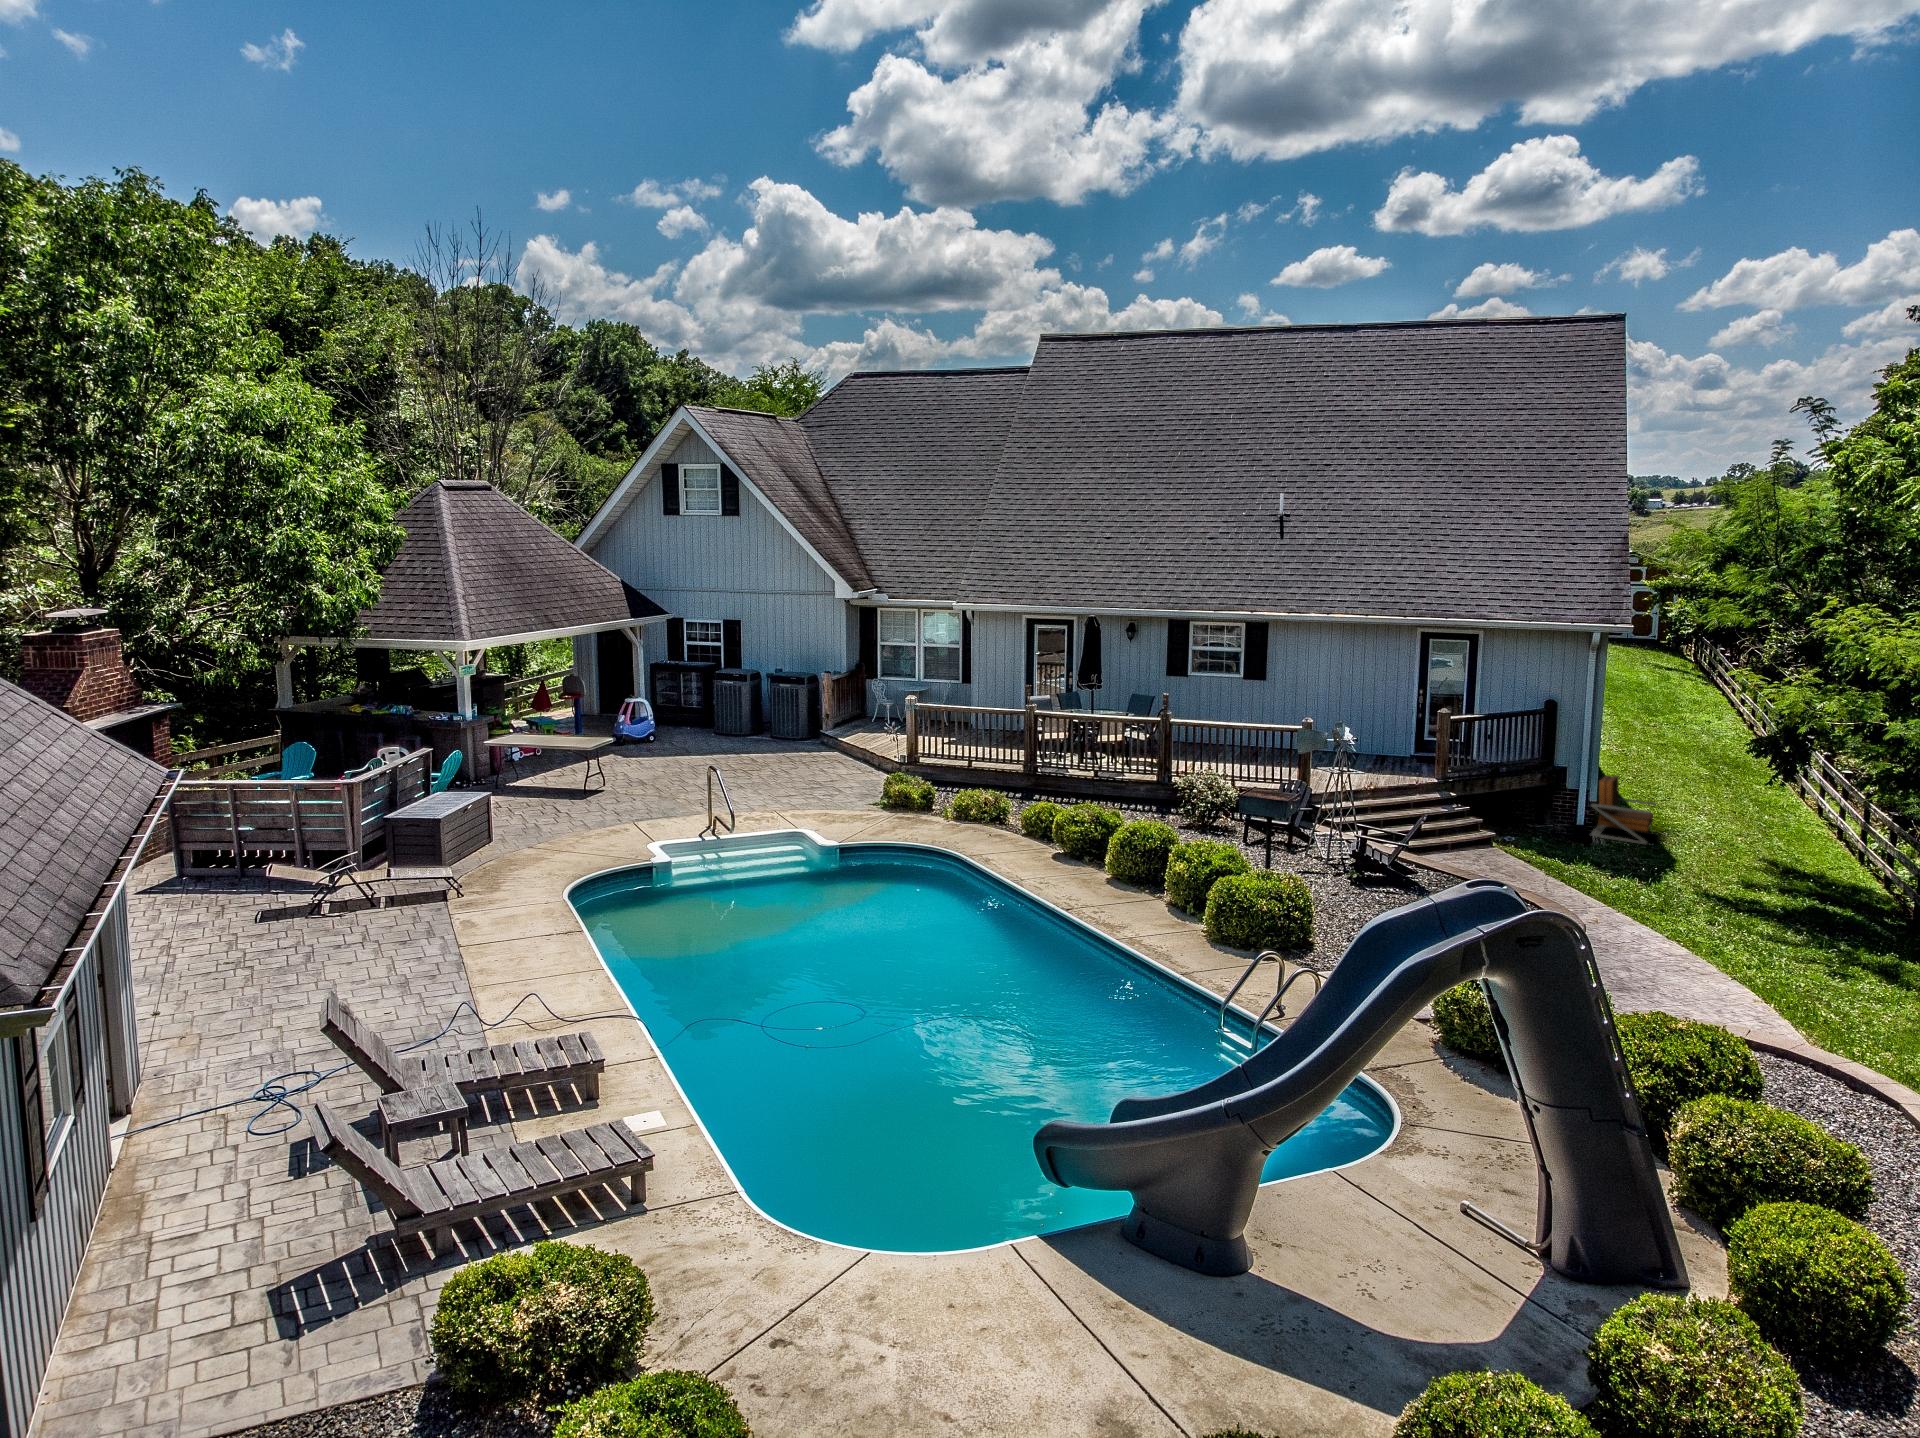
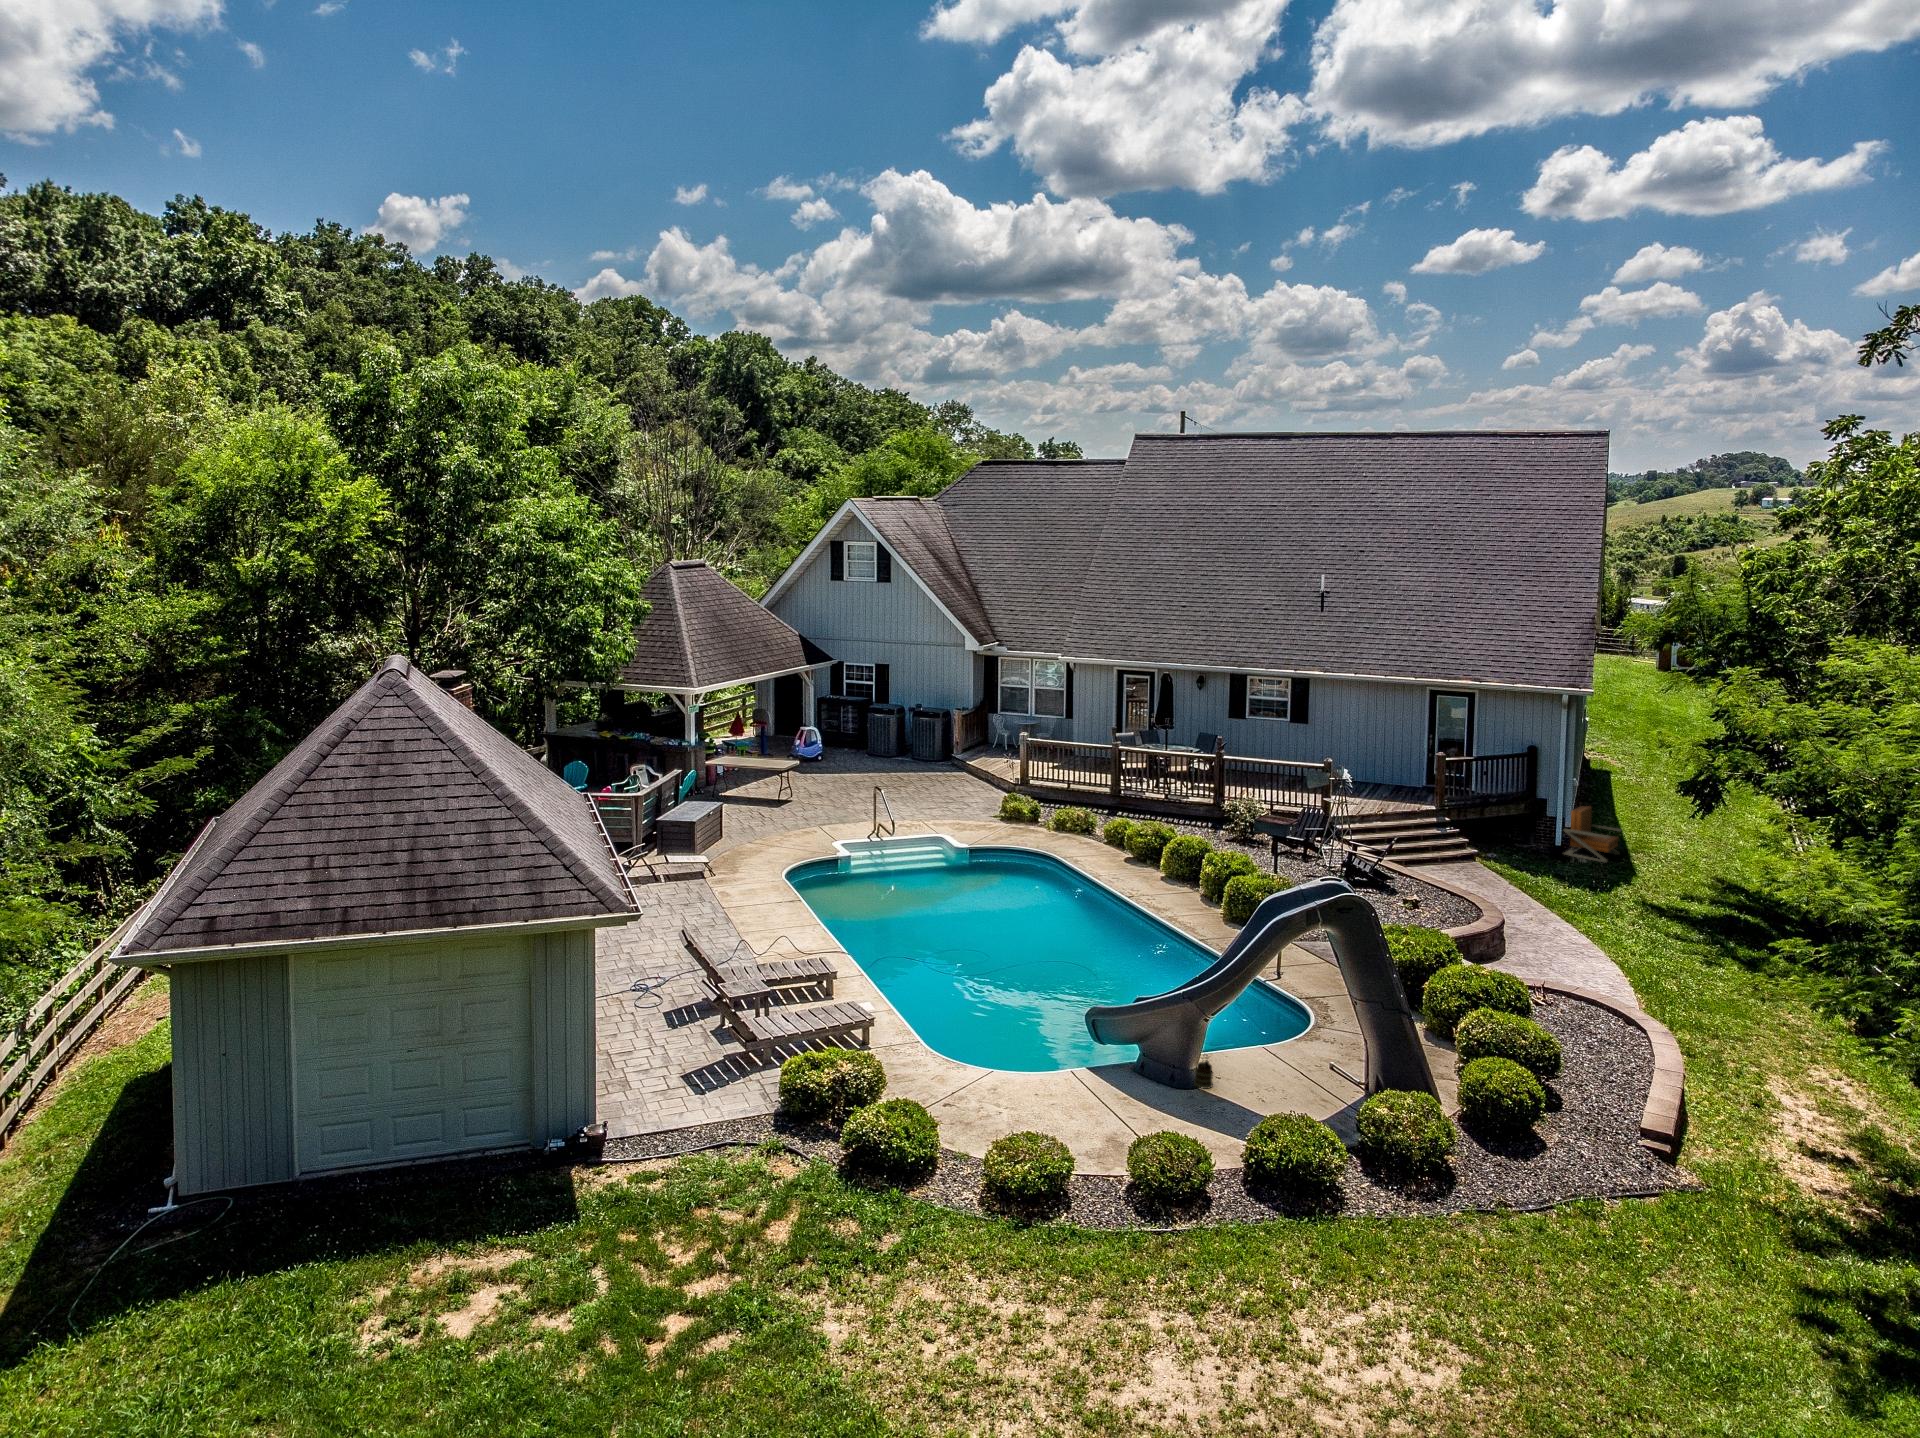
wooden bucket: none [1249,1208,1285,1277] -> present [1194,1060,1213,1089]

